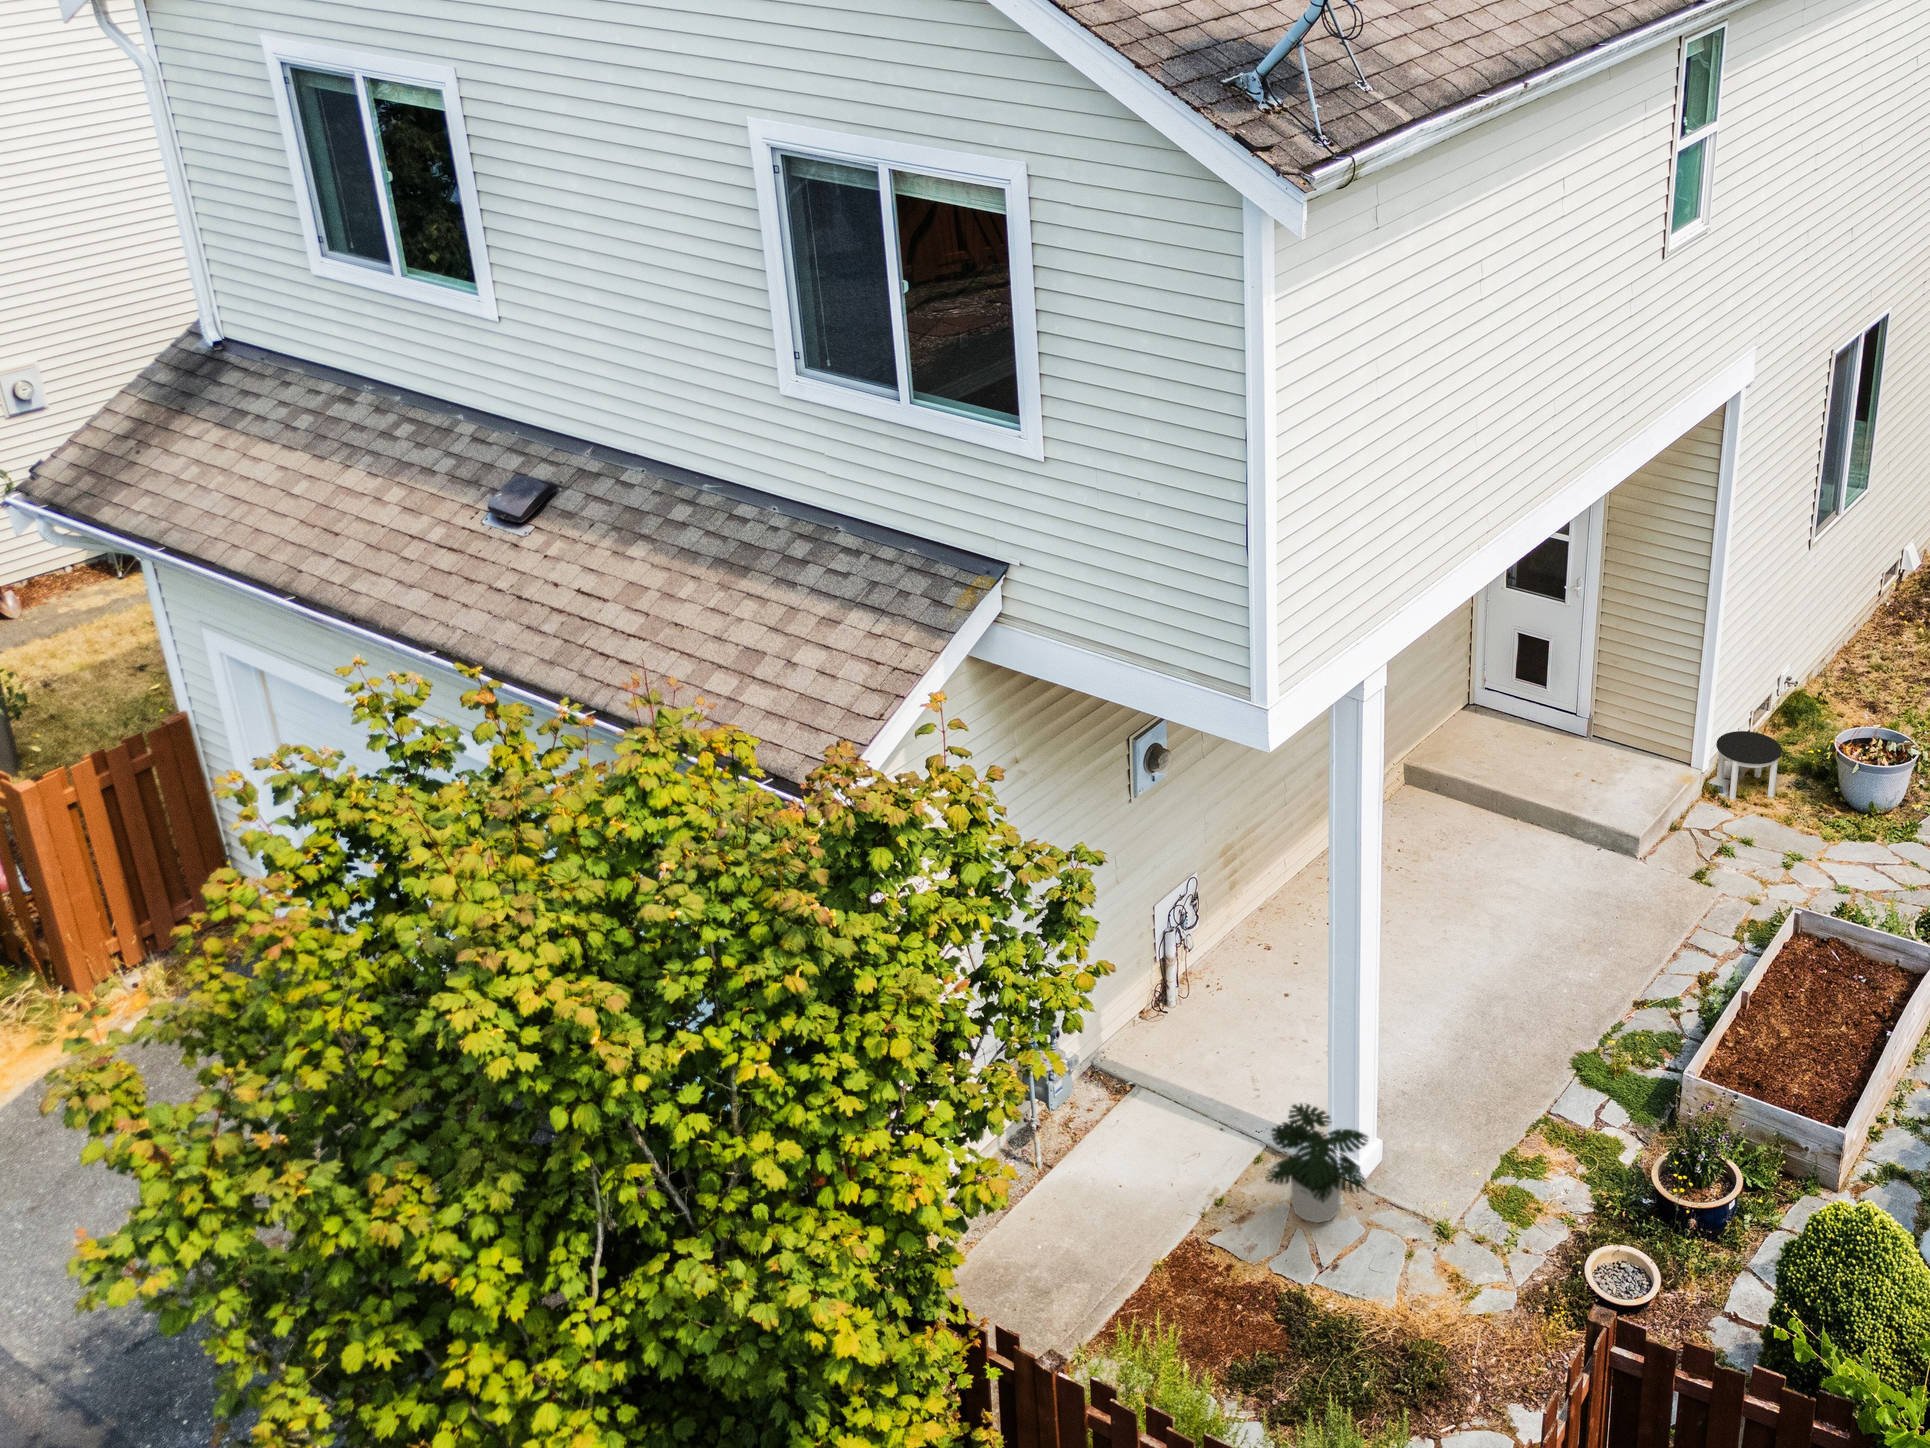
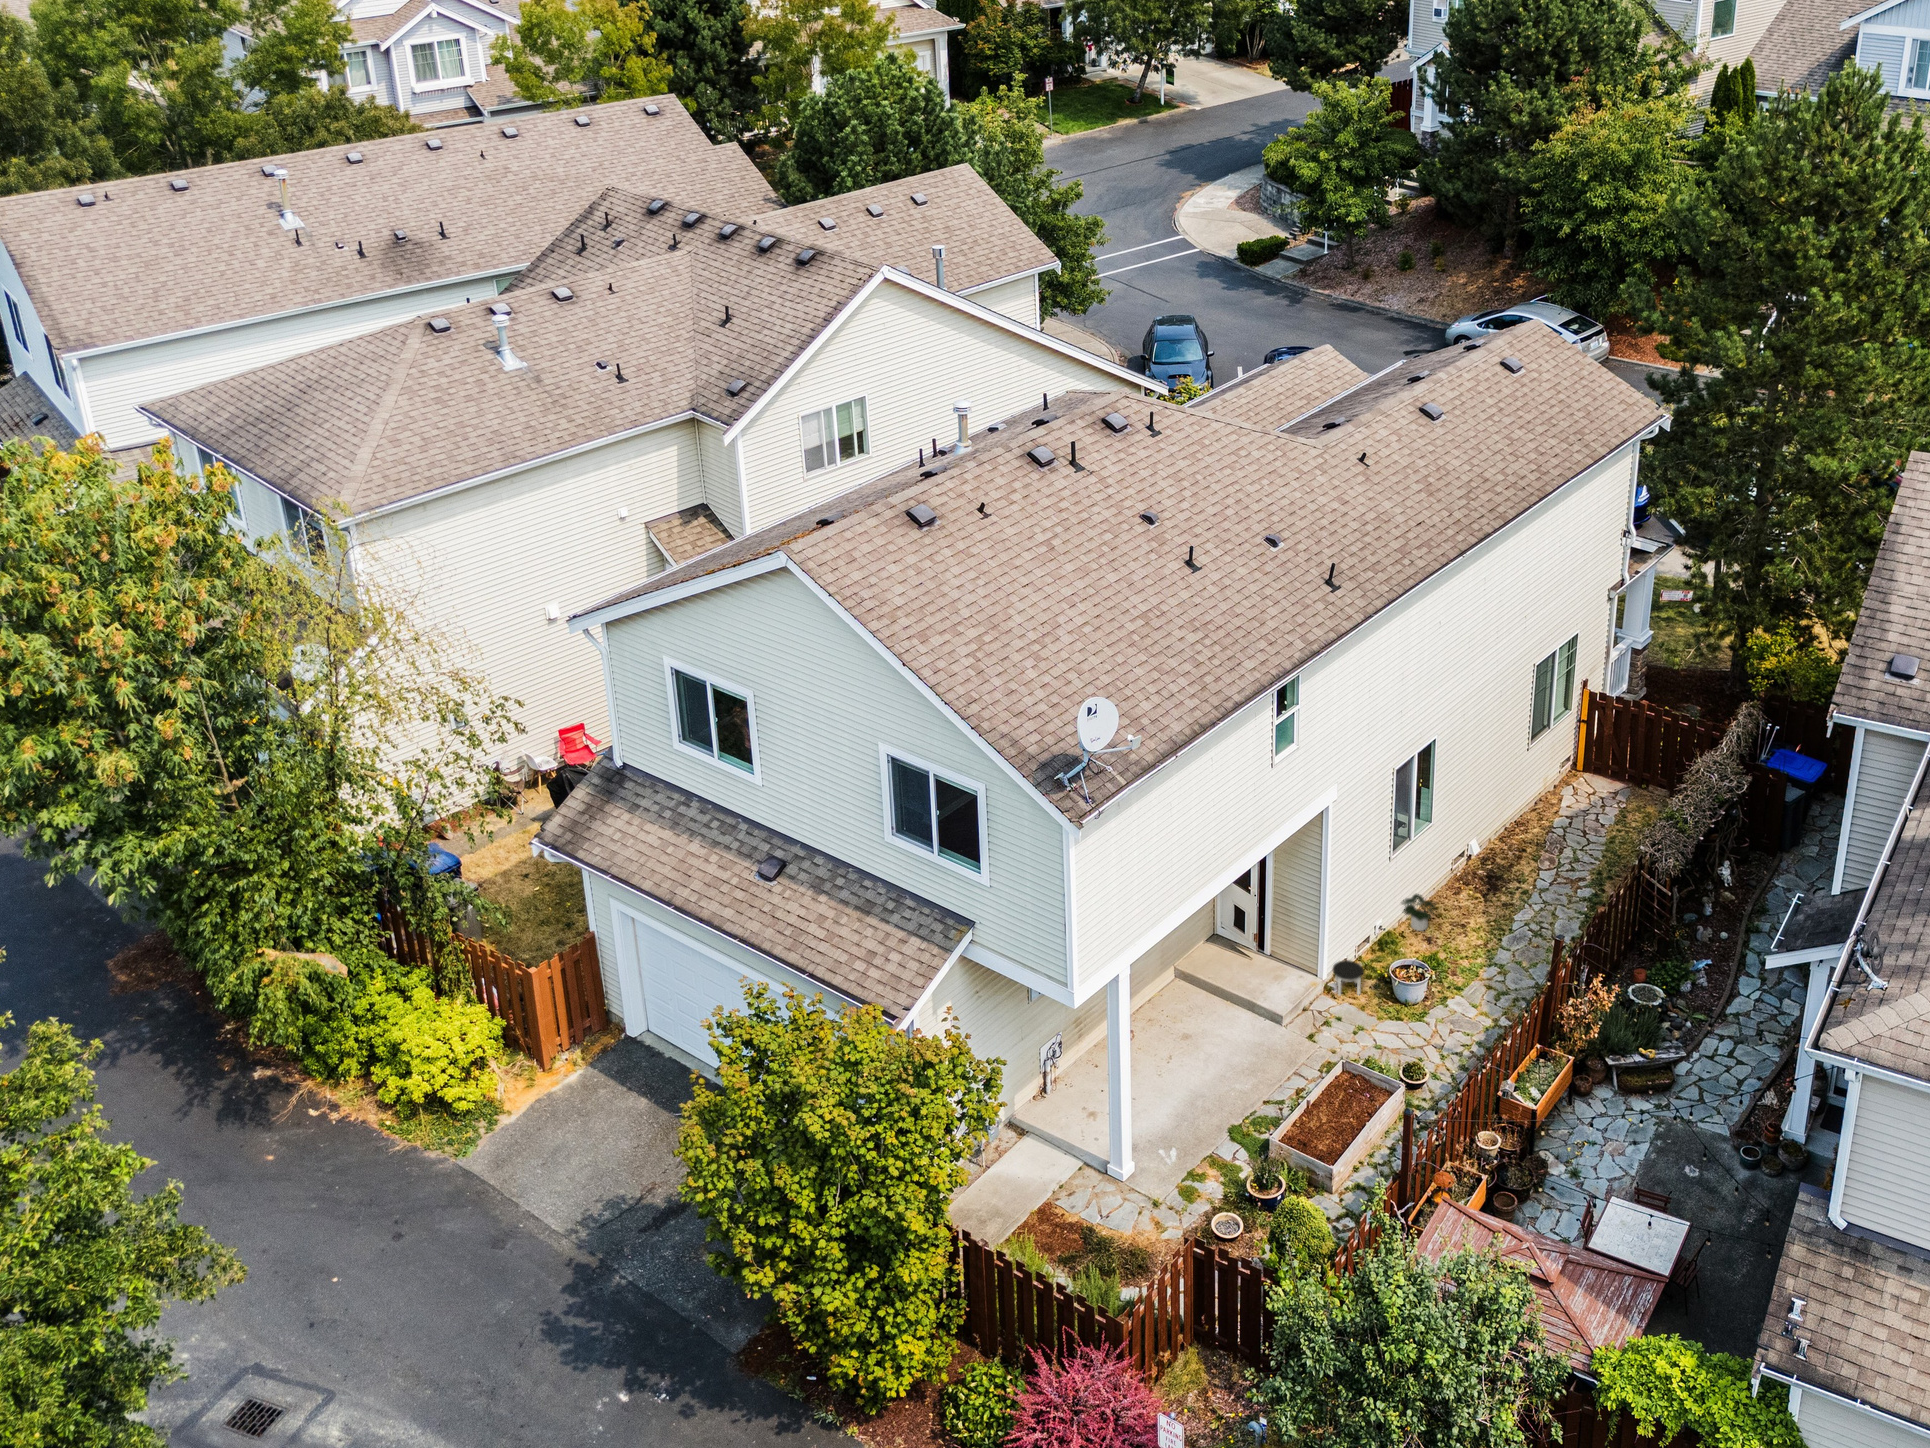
potted plant: present [1268,1103,1368,1223] -> present [1402,894,1437,931]

